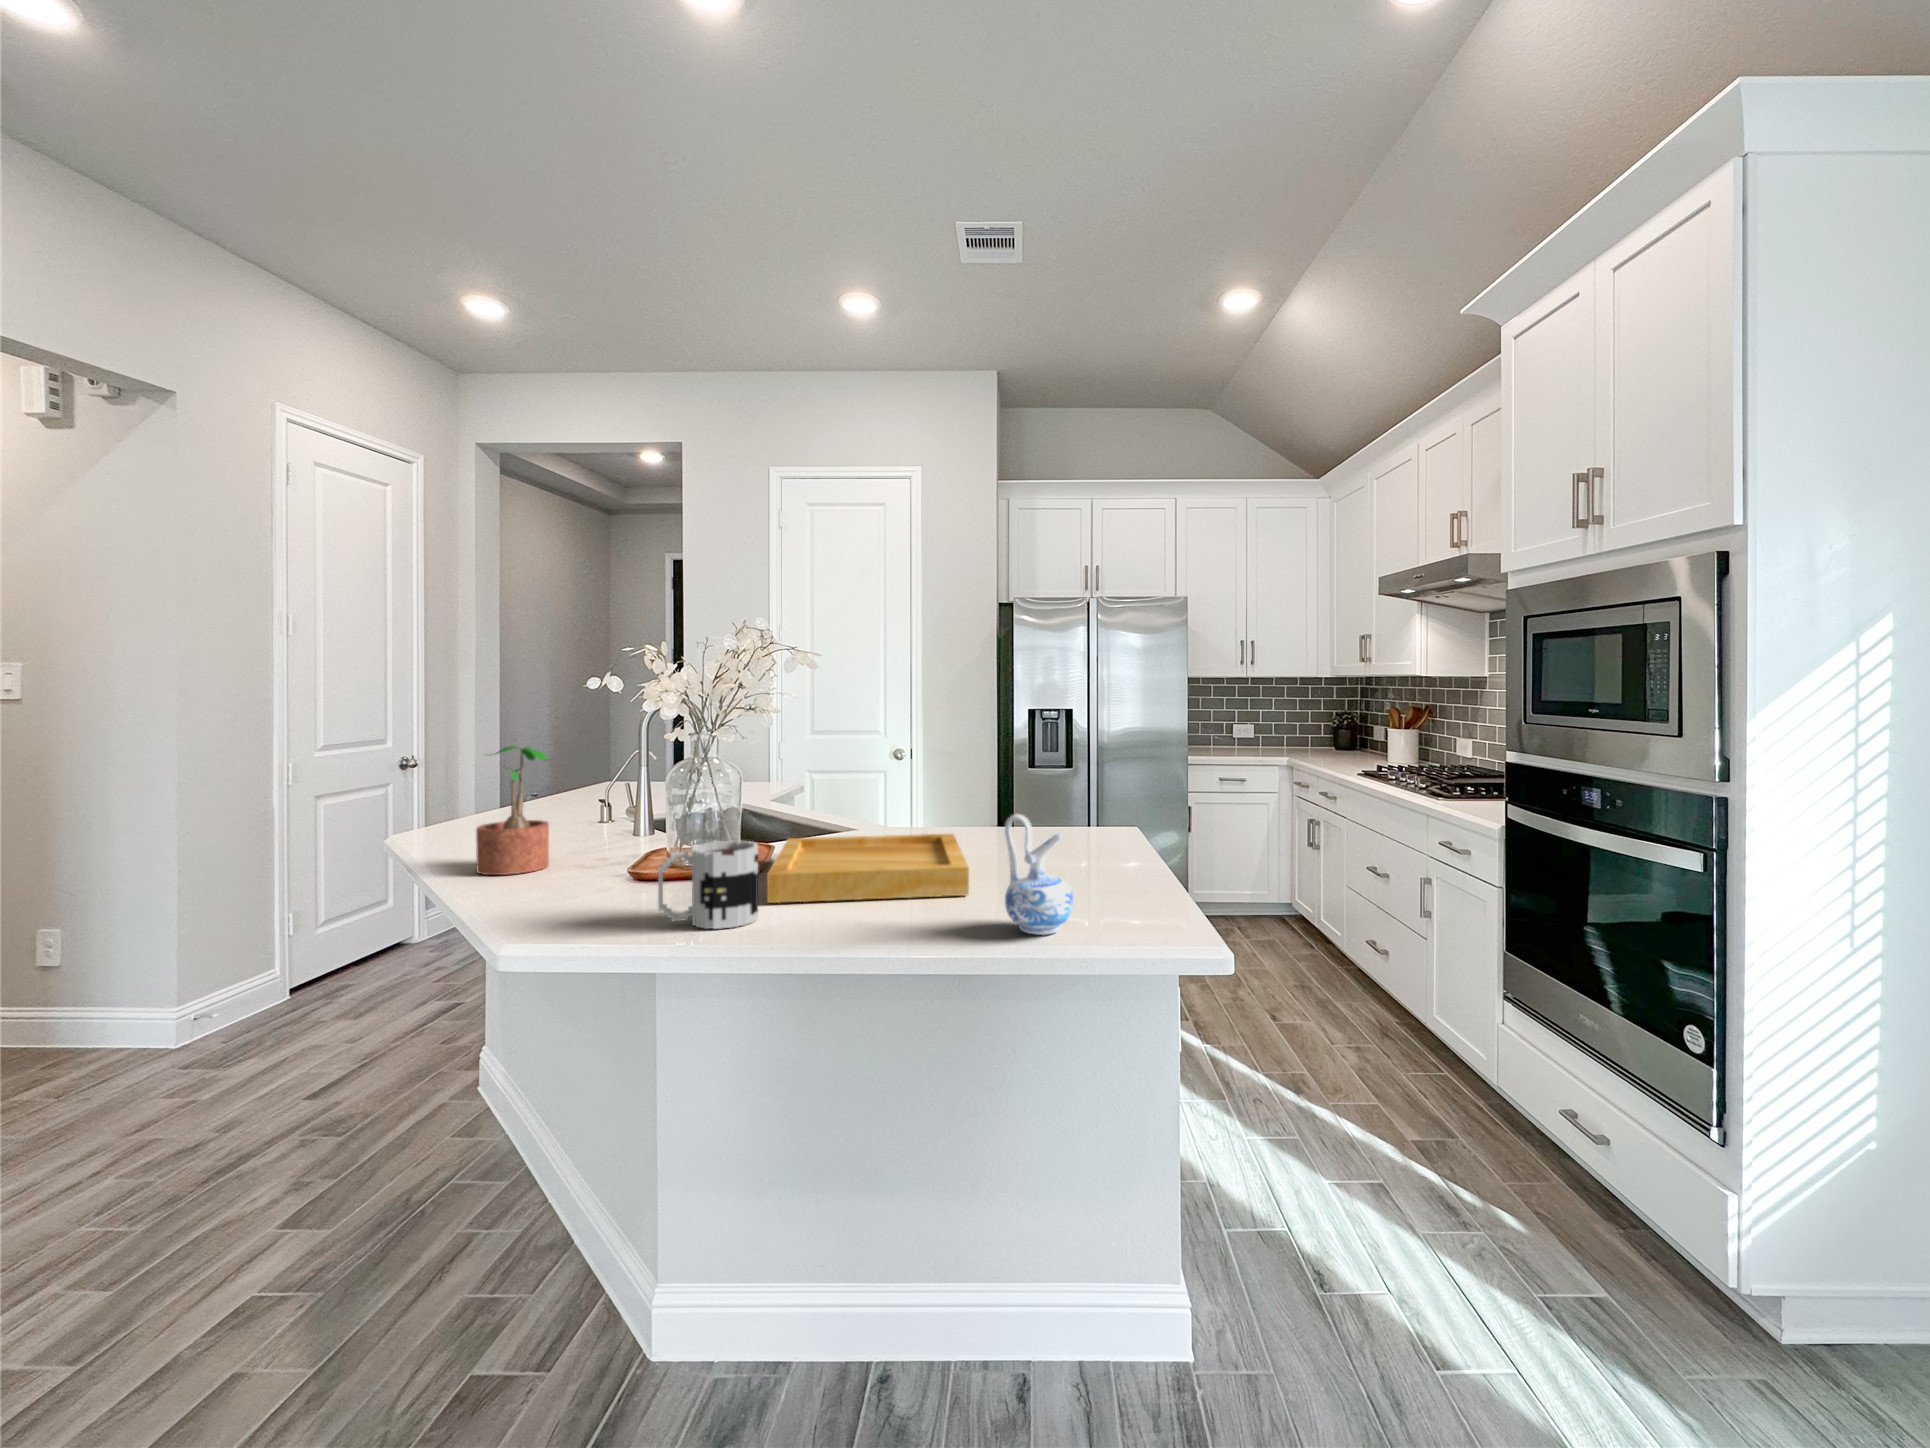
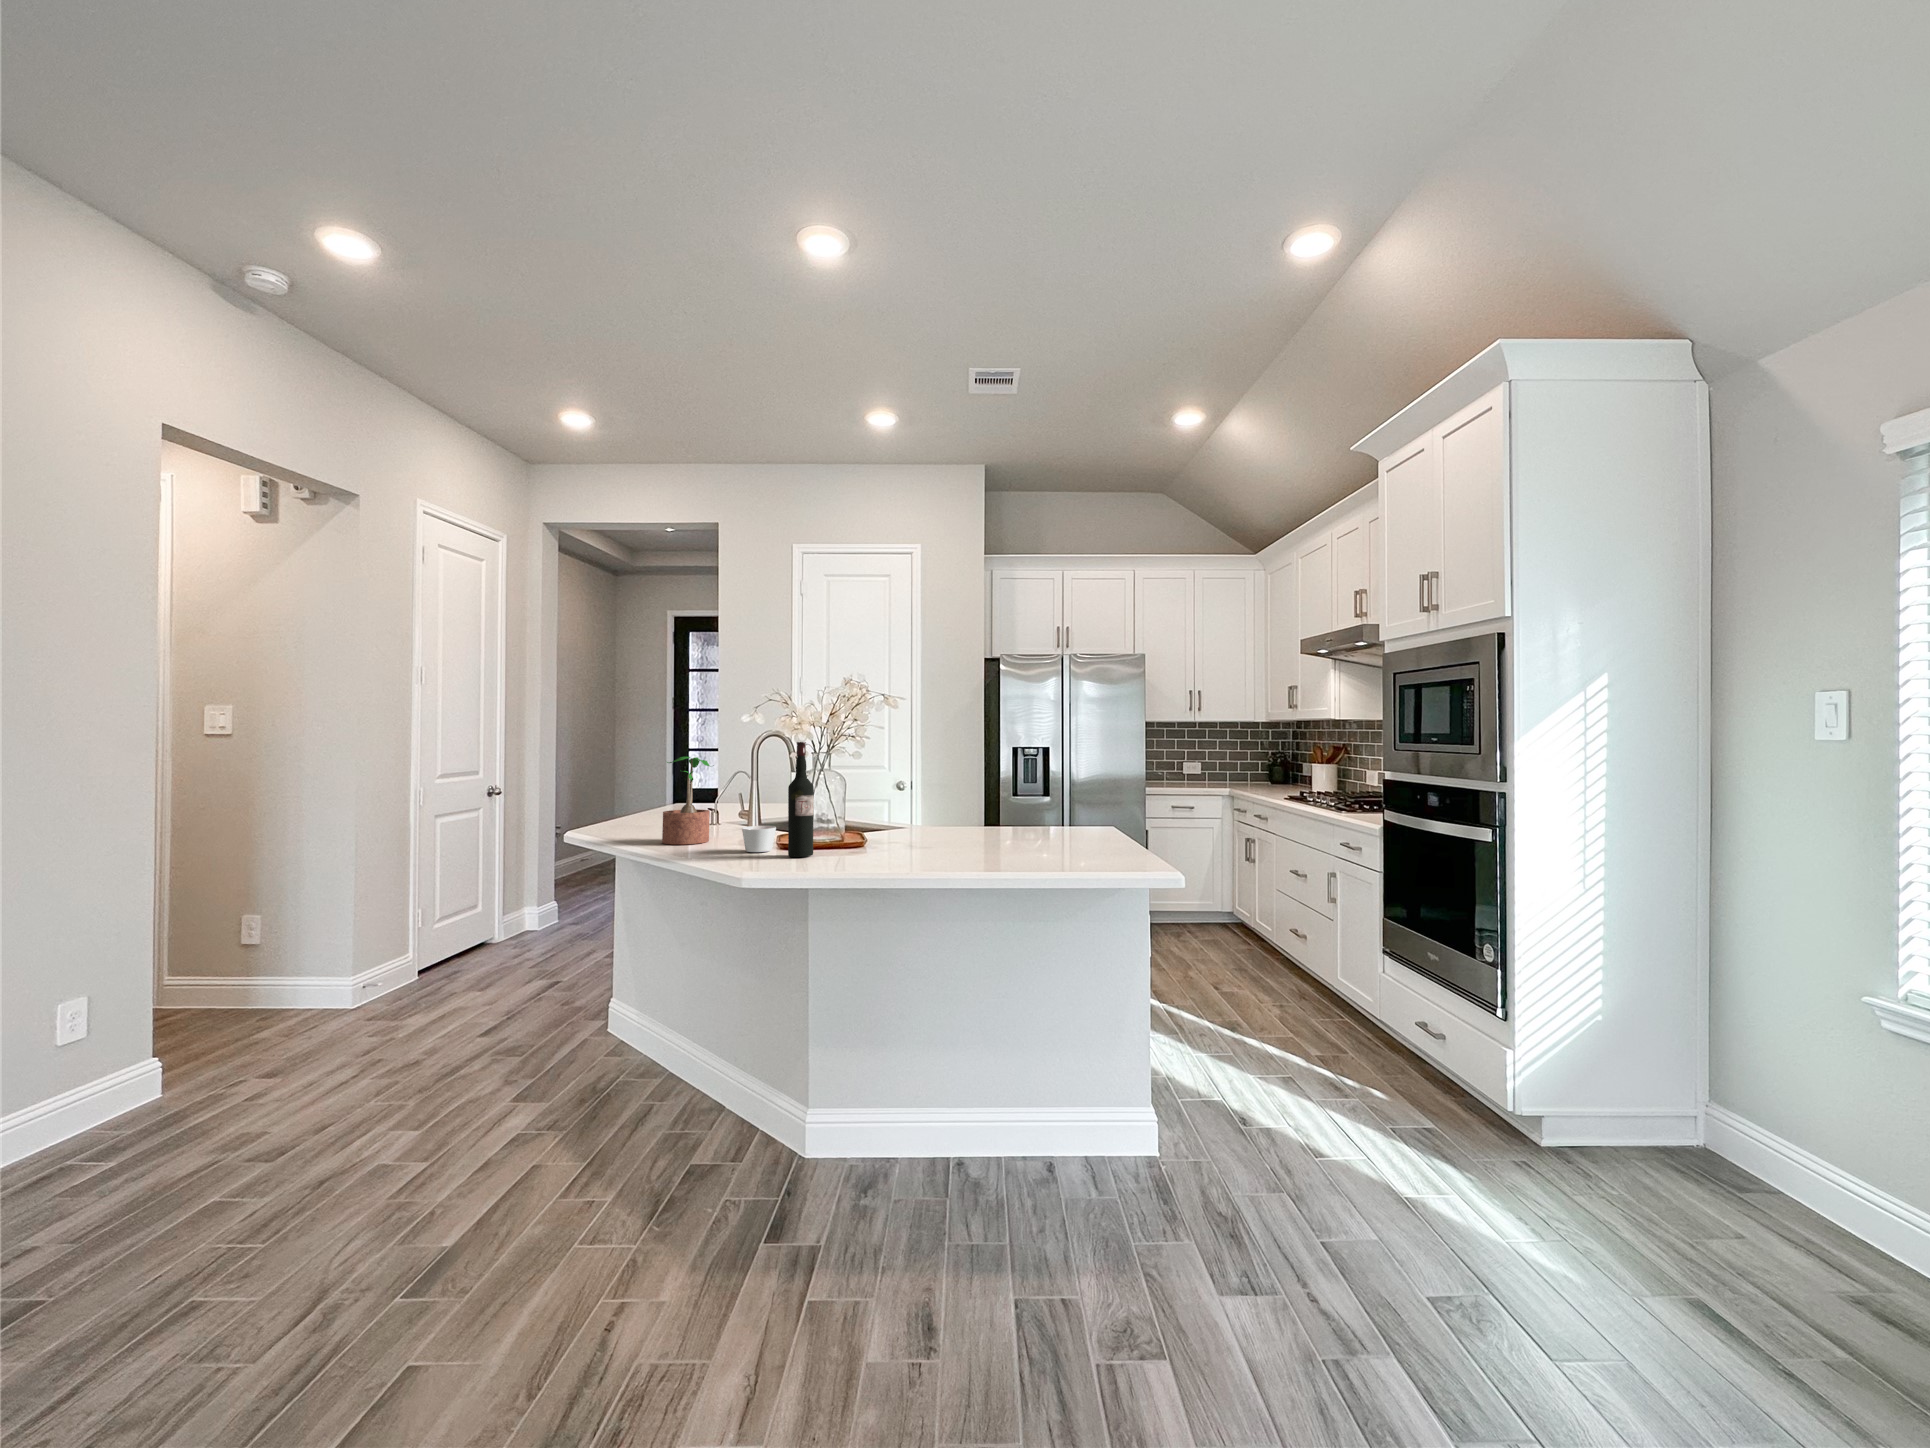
wine bottle: none [624,733,666,909] -> present [788,742,814,857]
ceramic pitcher: present [1005,814,1073,935] -> none [1040,791,1083,864]
tray: present [767,834,969,903] -> none [876,819,1011,854]
mug: present [658,840,758,929] -> none [819,811,882,864]
candle: none [567,853,622,896] -> present [742,826,776,852]

